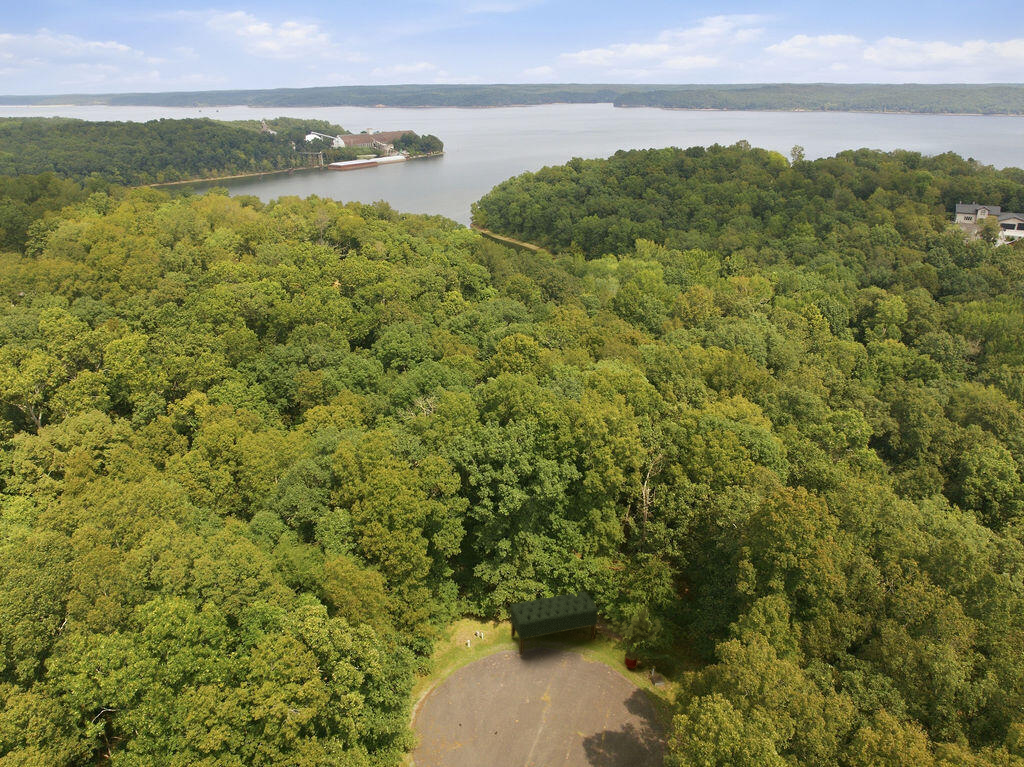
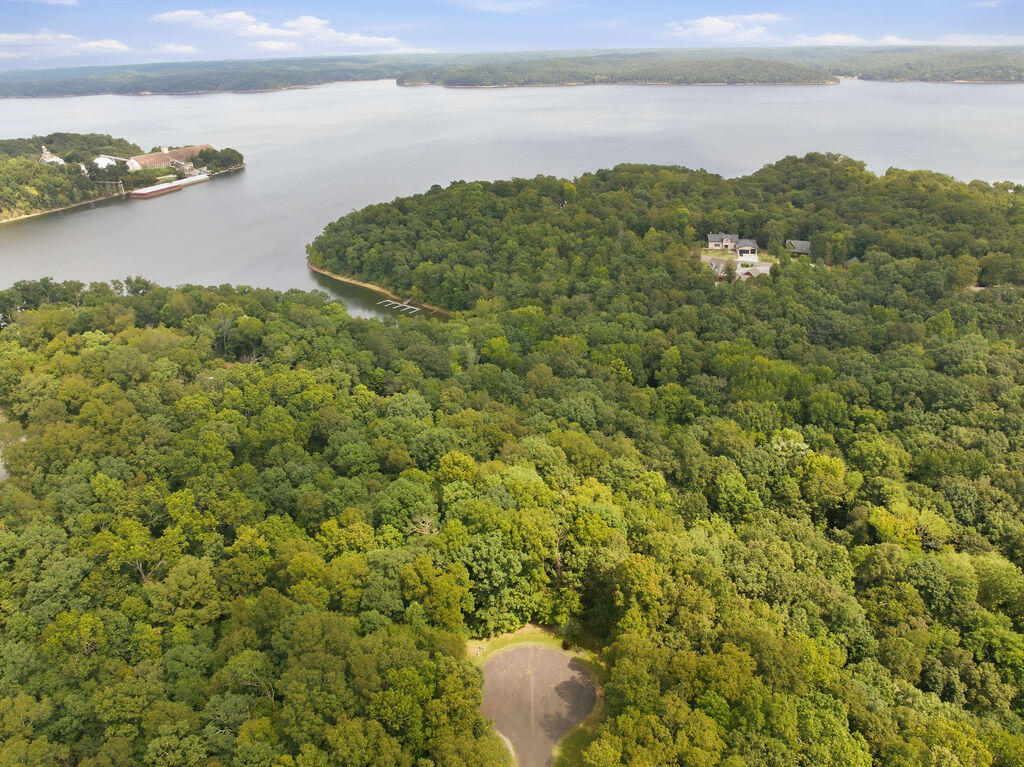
bench: present [510,592,598,655] -> none [500,613,545,655]

